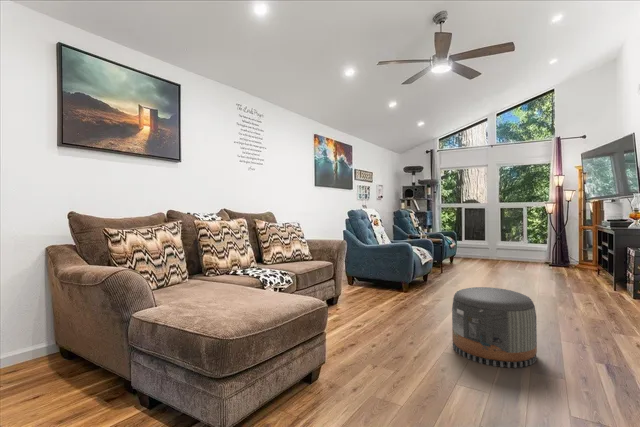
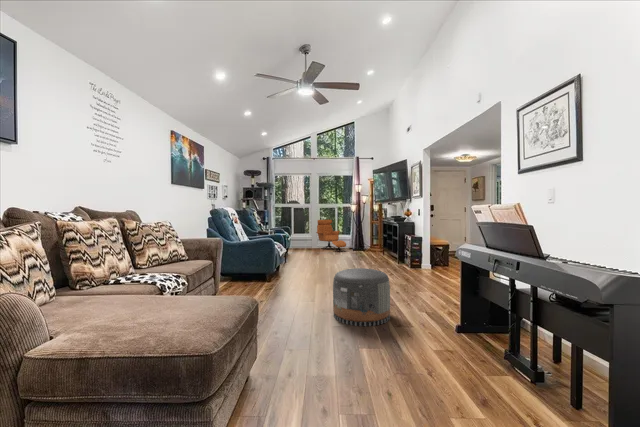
armchair: none [494,223,537,267] -> present [316,220,346,251]

